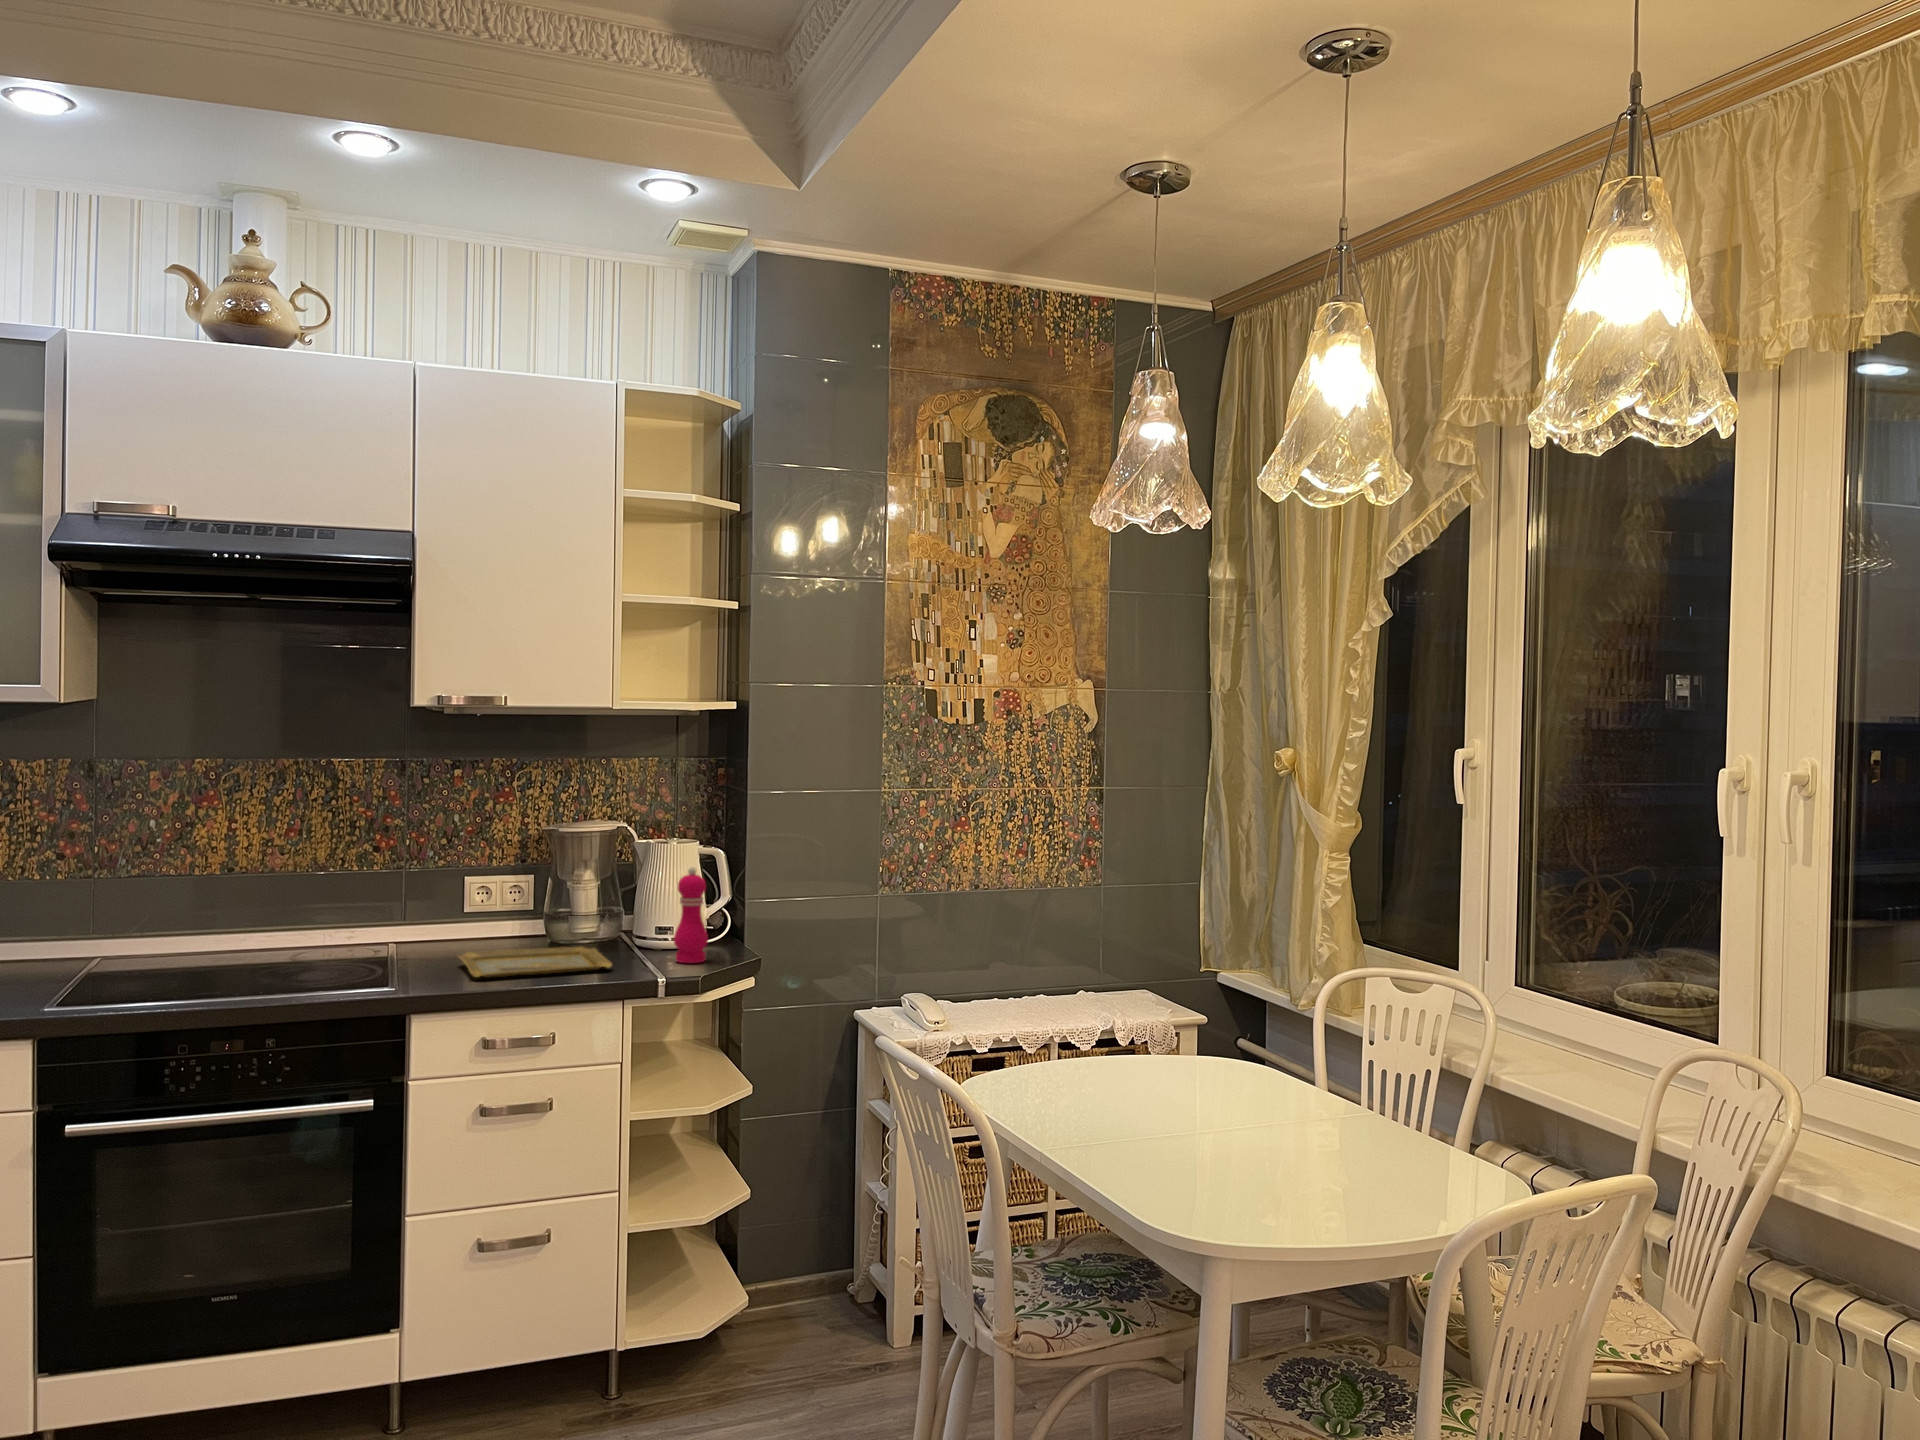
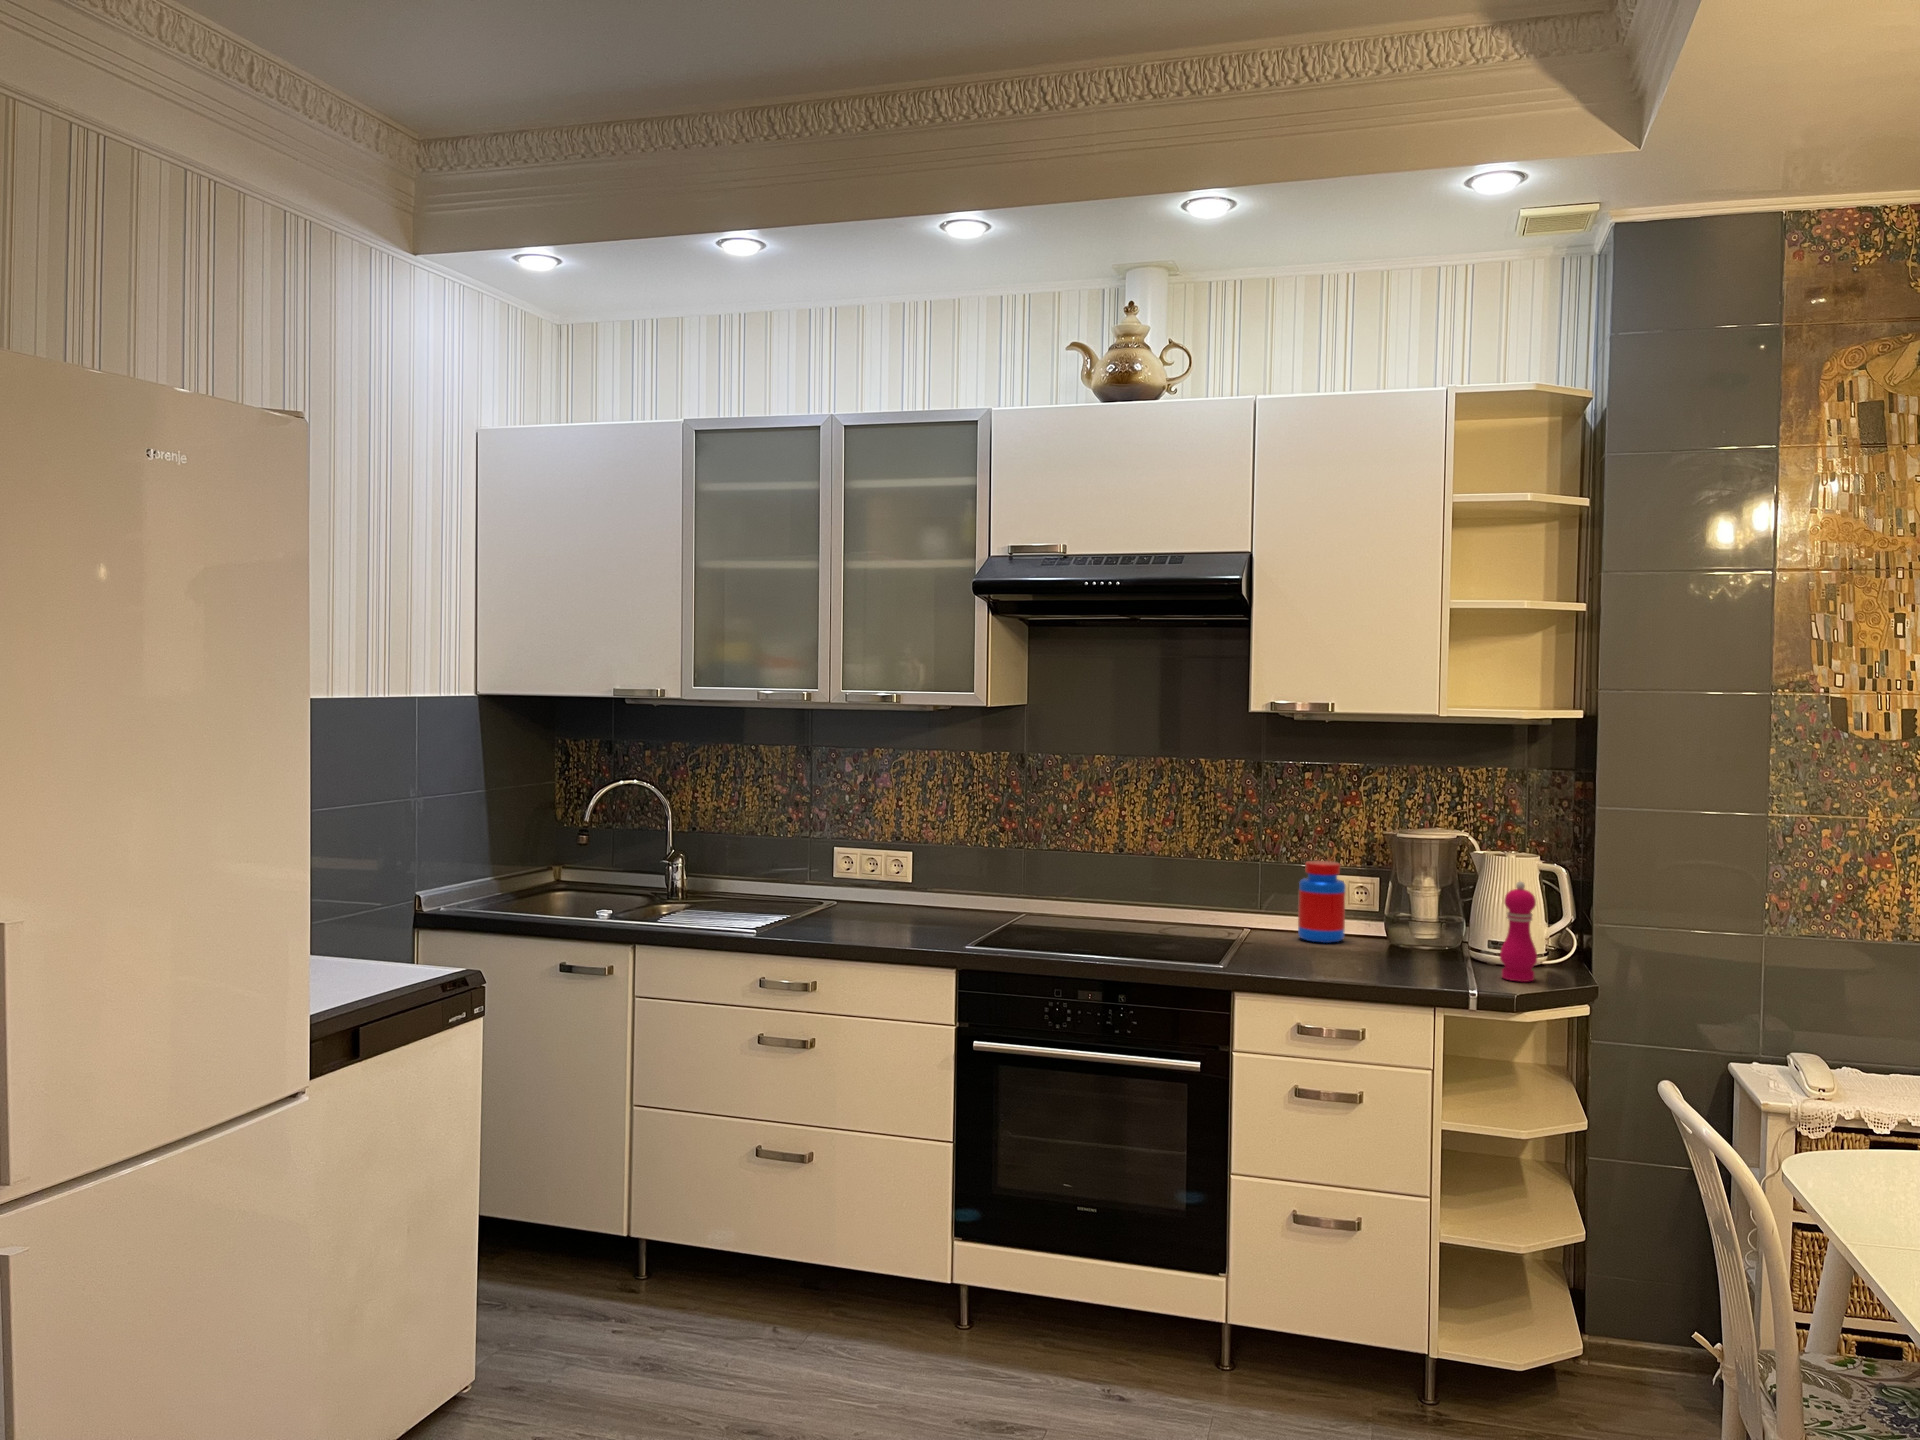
jar: none [453,863,504,949] -> present [1298,861,1346,943]
tray: present [459,947,612,978] -> none [1288,944,1430,975]

